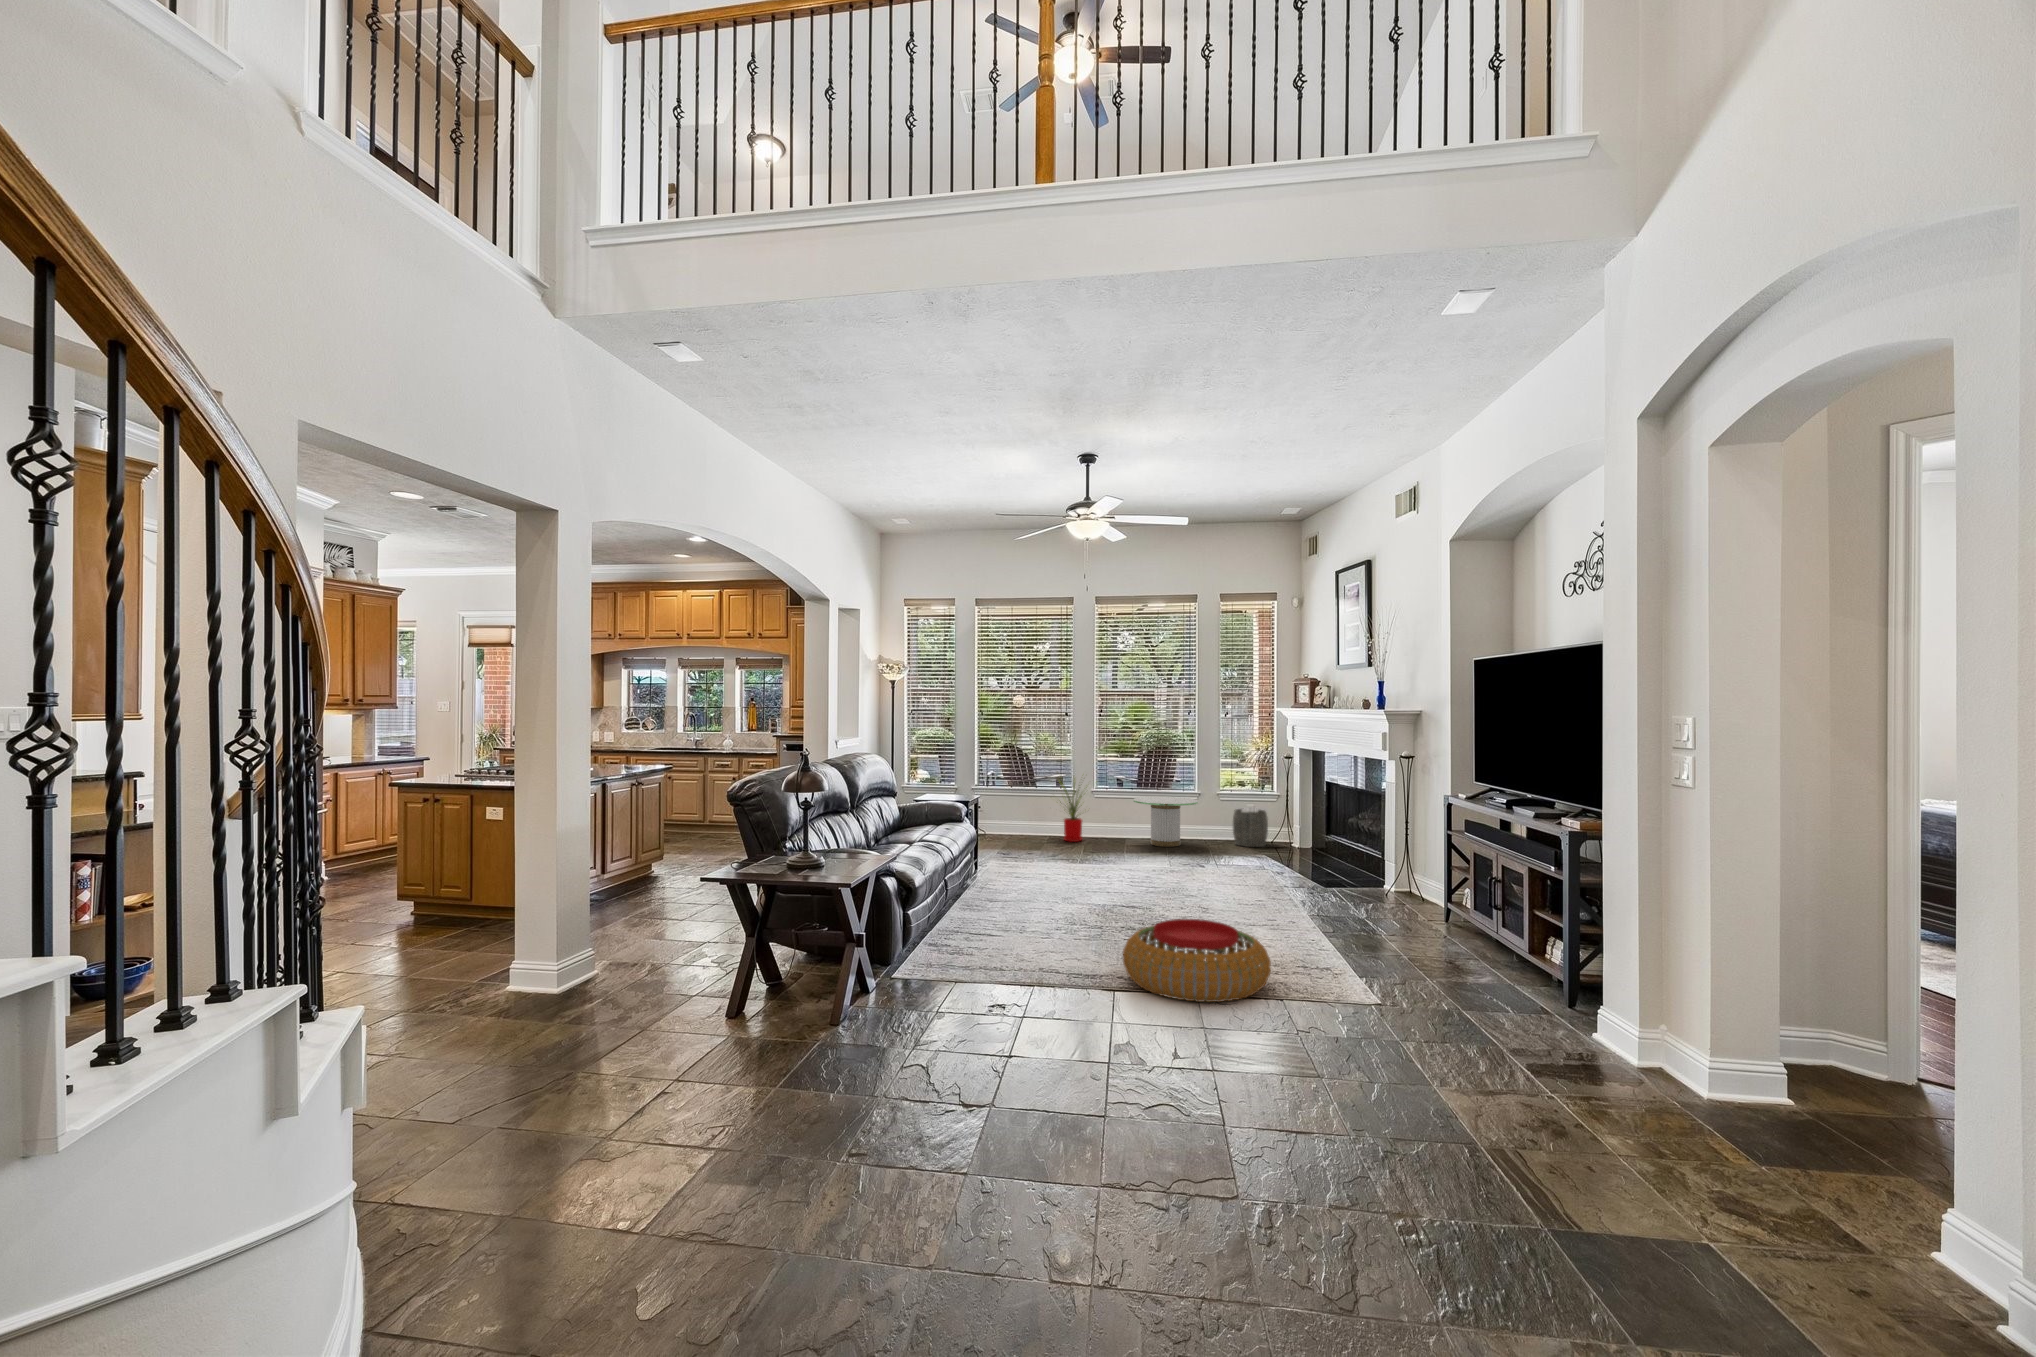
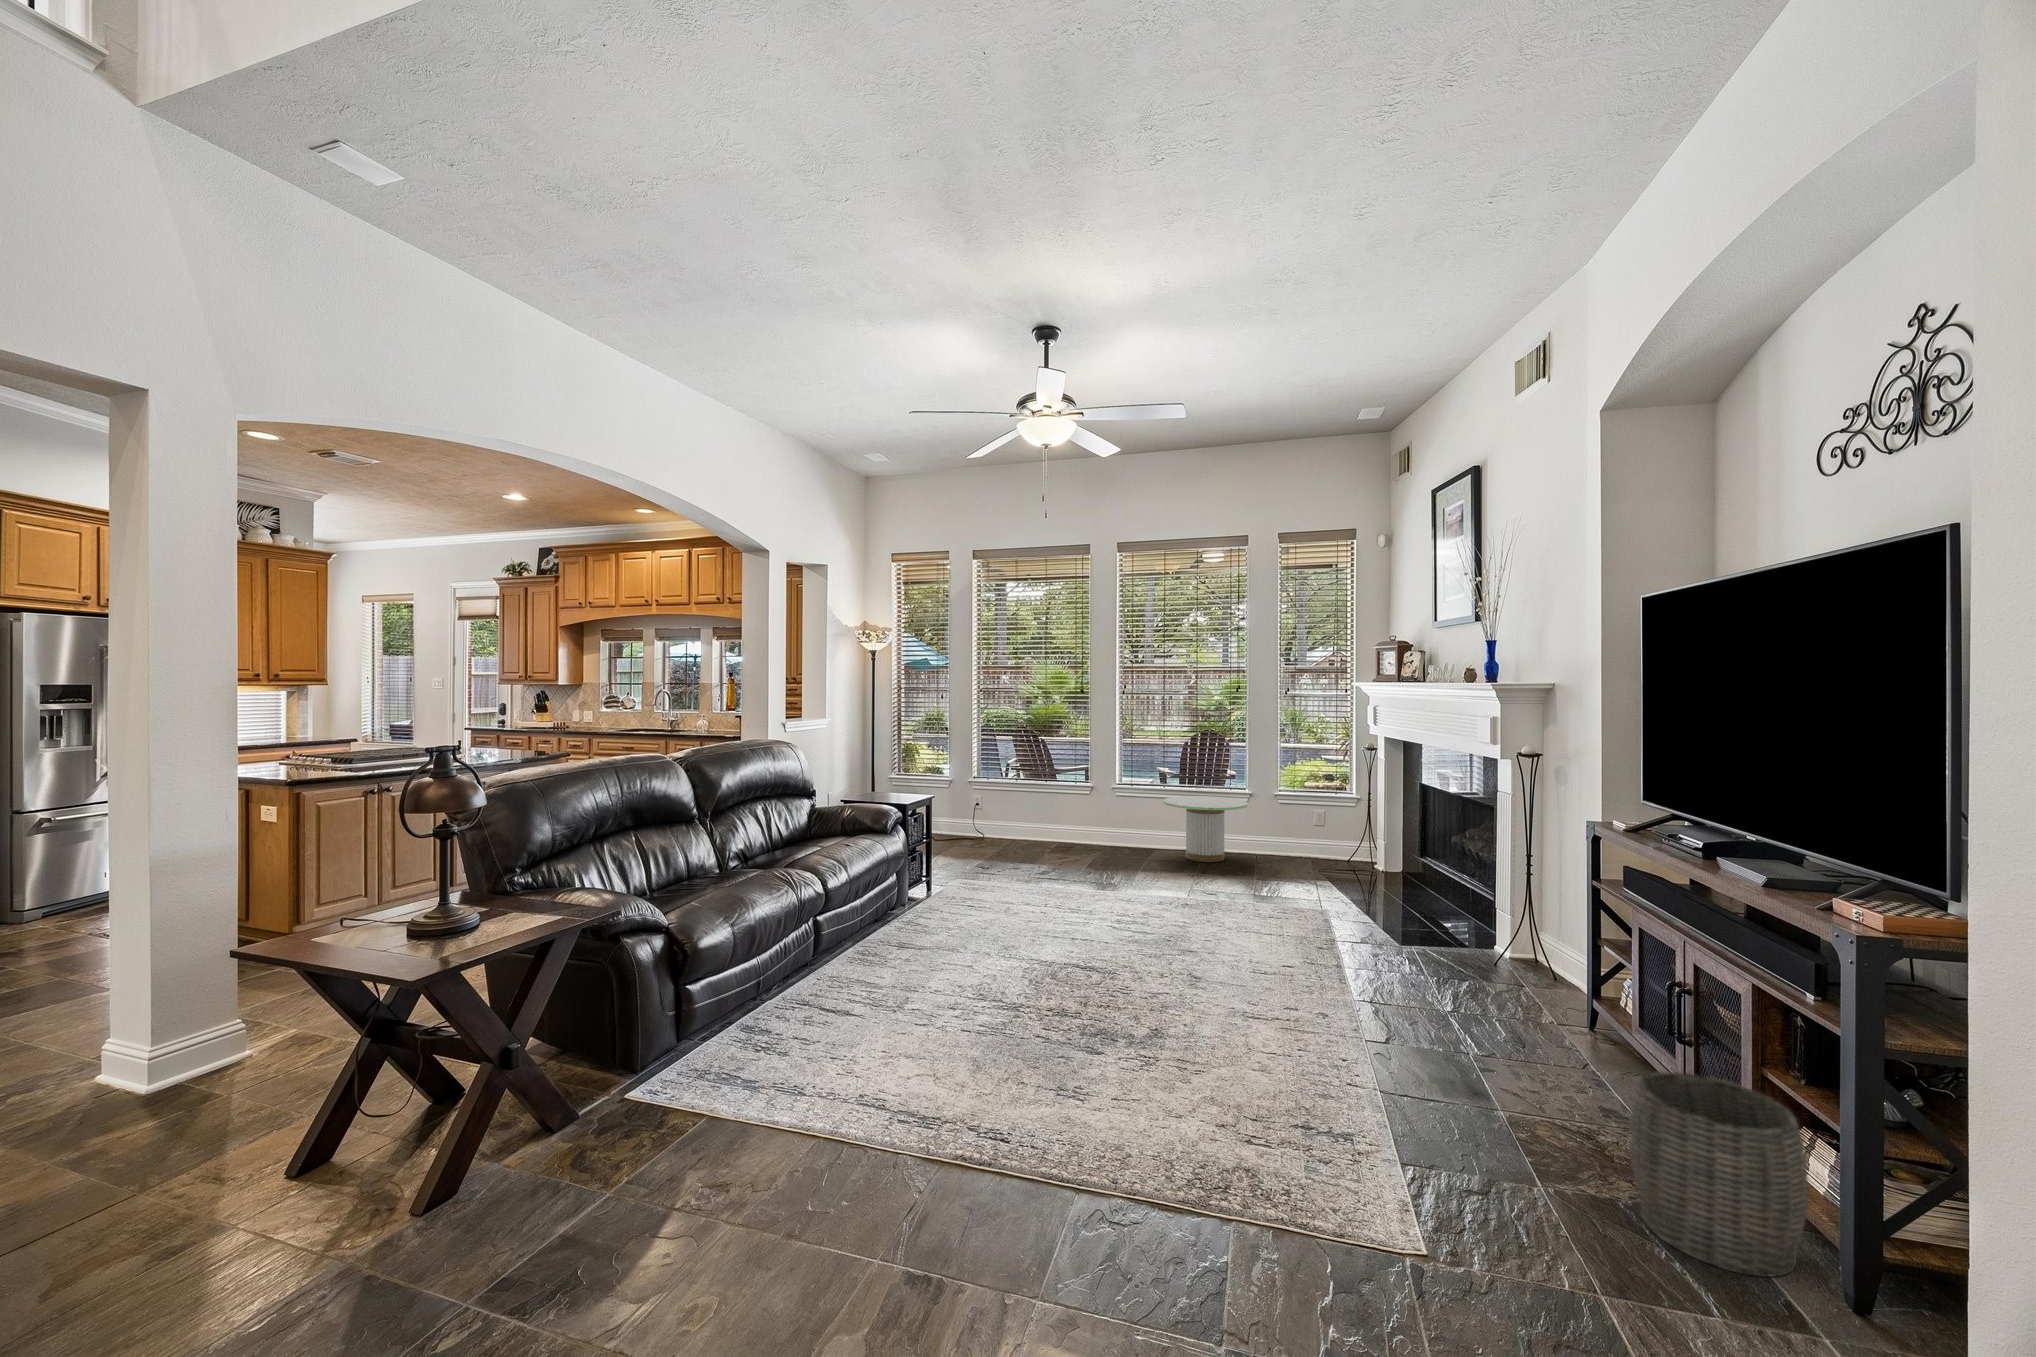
house plant: present [1060,779,1087,842] -> none [1058,762,1123,851]
woven basket: present [1233,809,1268,847] -> present [1631,1072,1808,1277]
pouf: present [1123,919,1271,1002] -> none [971,1030,1227,1217]

